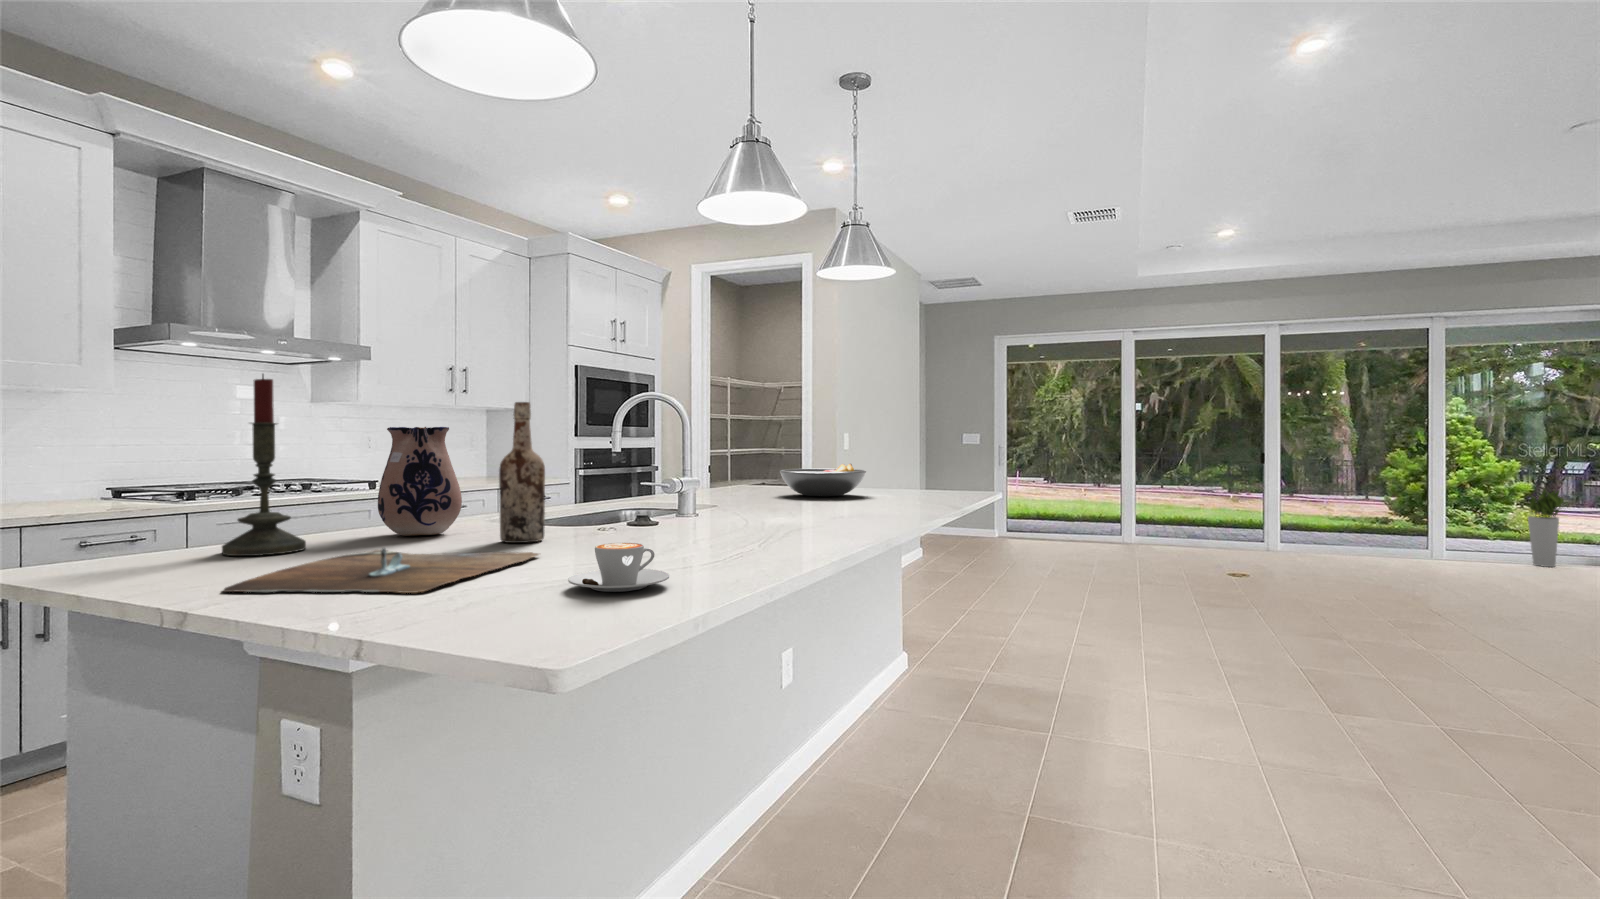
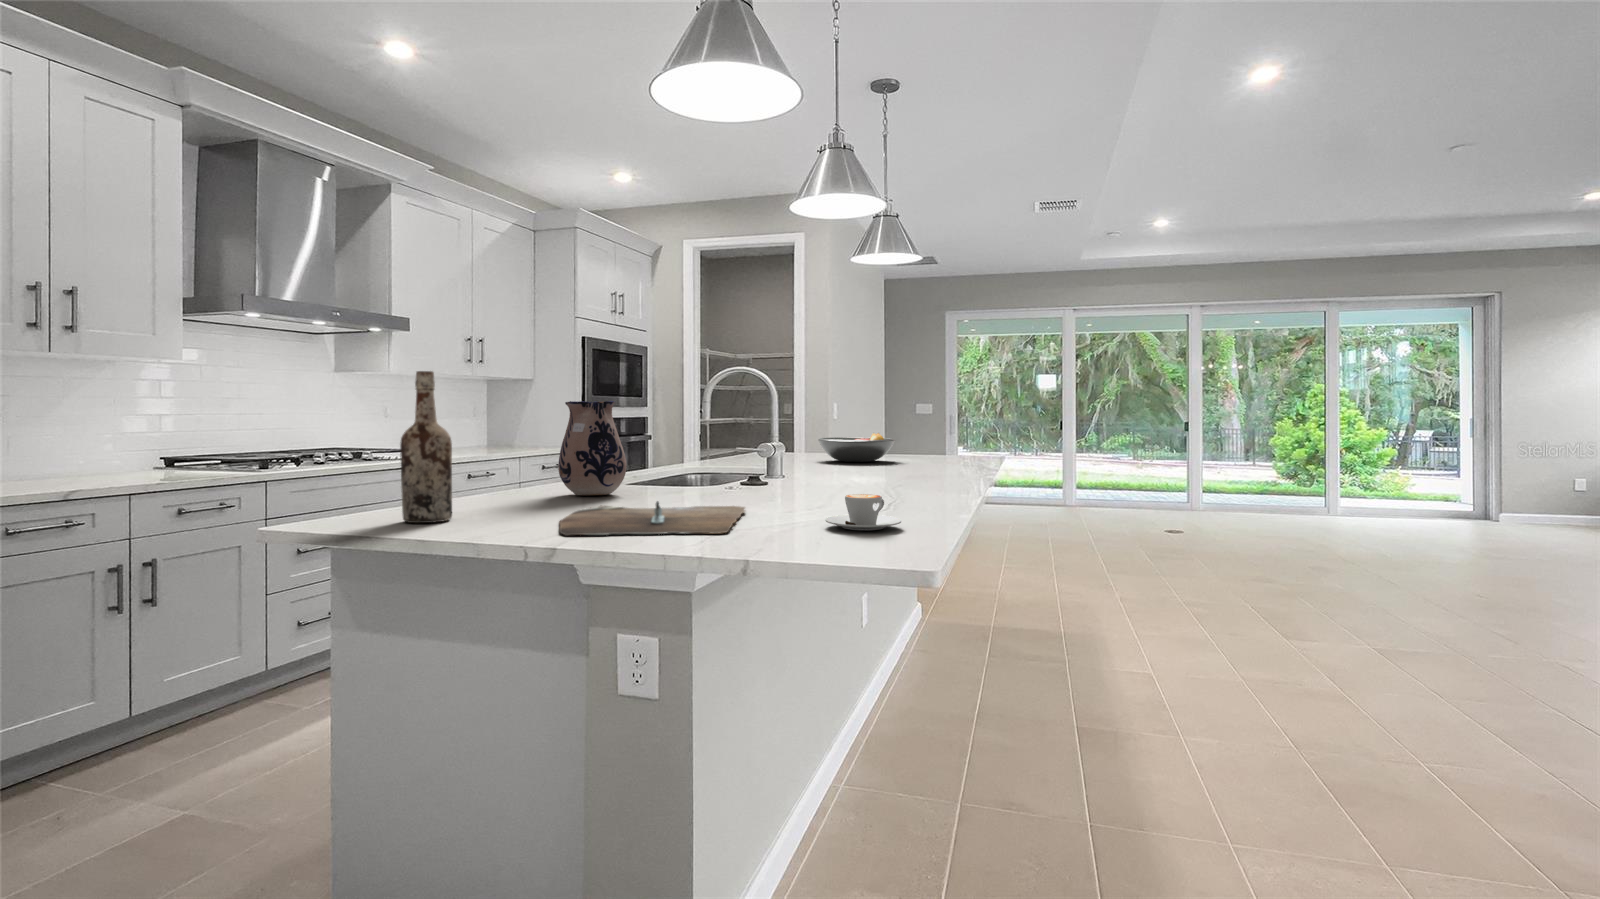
candle: present [222,374,306,556] -> none [467,355,530,512]
wine bottle: present [499,402,545,543] -> present [400,371,452,523]
planter: present [1526,490,1564,567] -> none [1385,453,1421,520]

